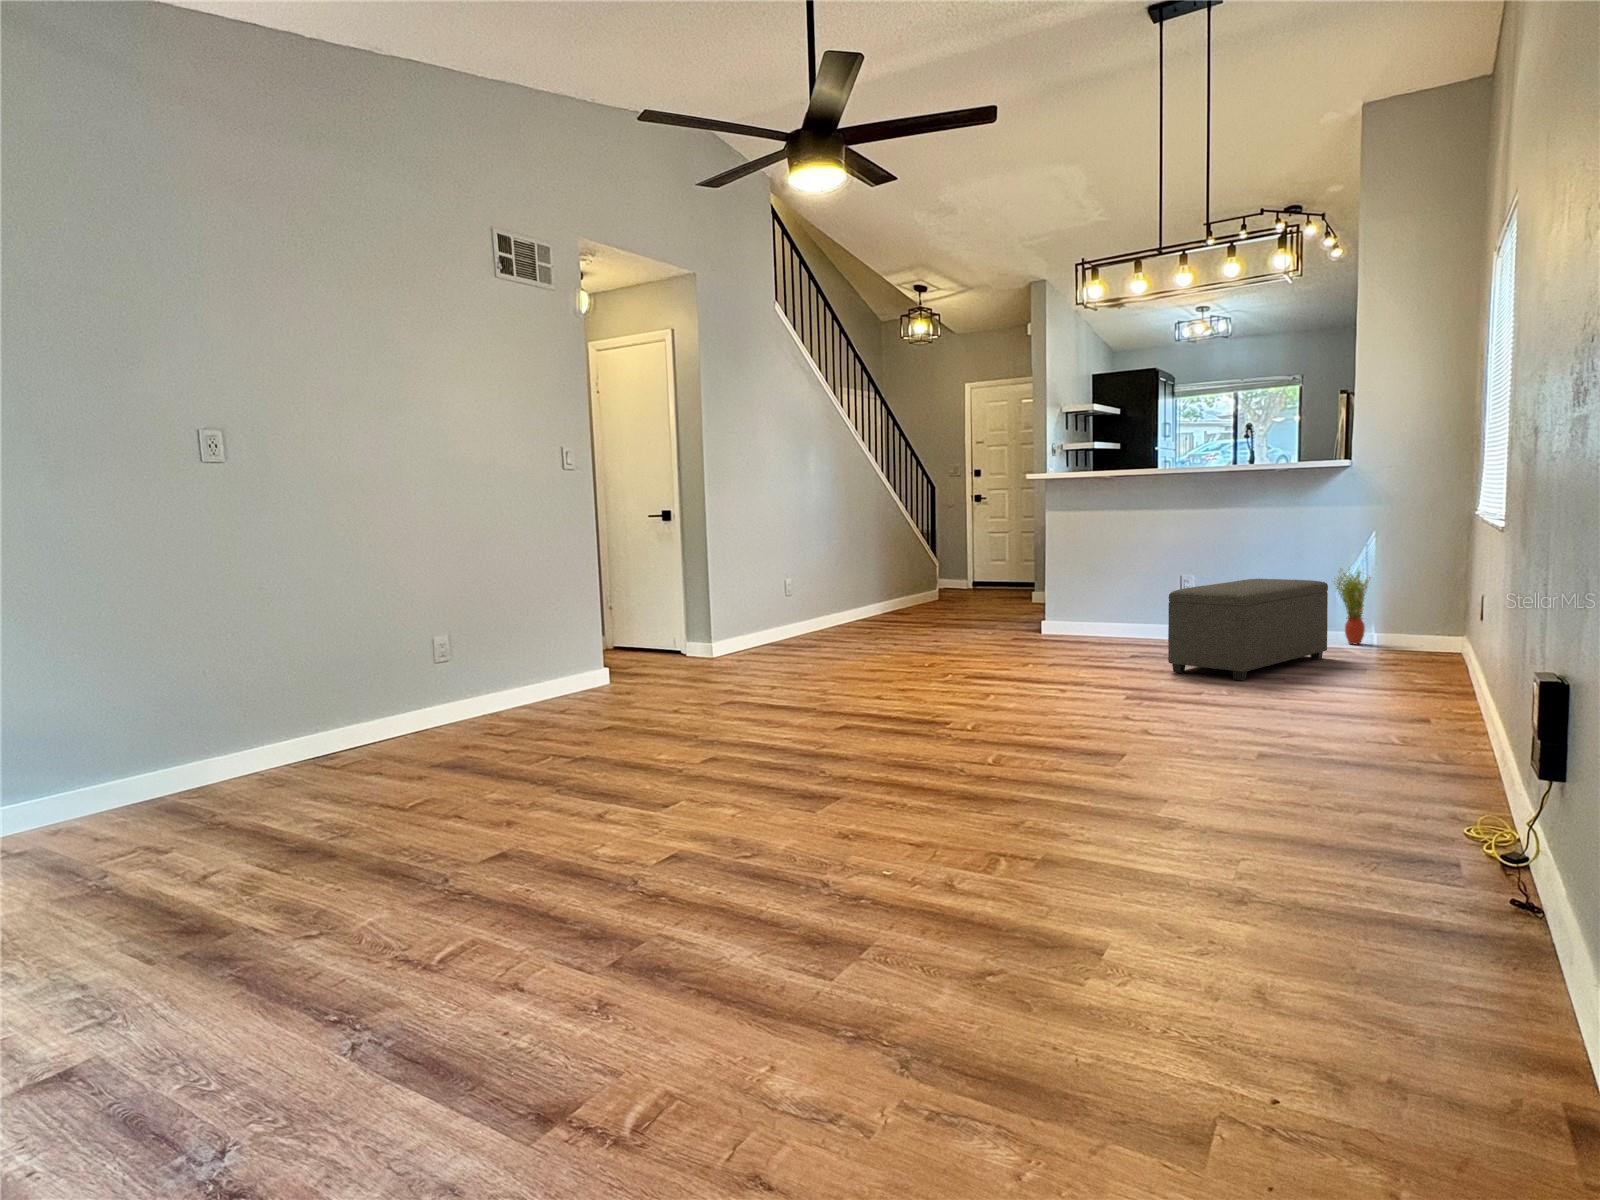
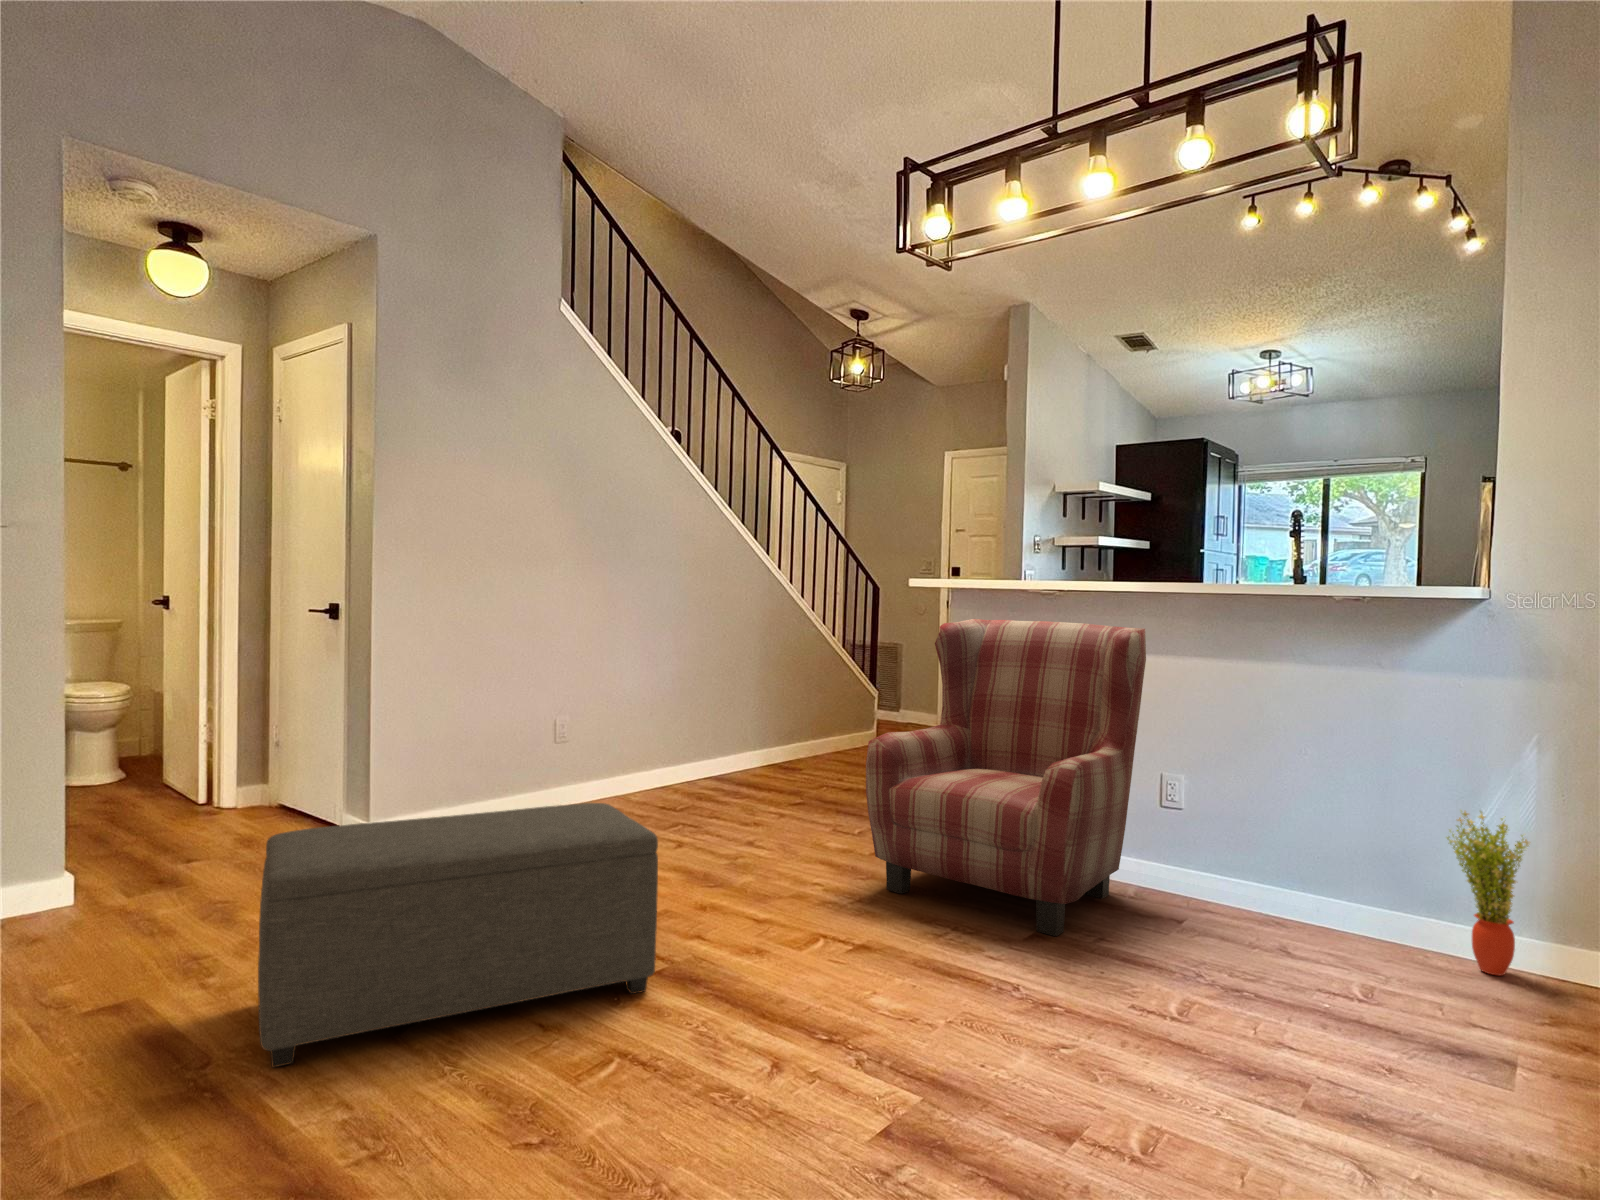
armchair: none [1025,491,1174,651] -> present [866,619,1146,936]
ottoman: present [1168,579,1328,680] -> present [258,803,658,1067]

